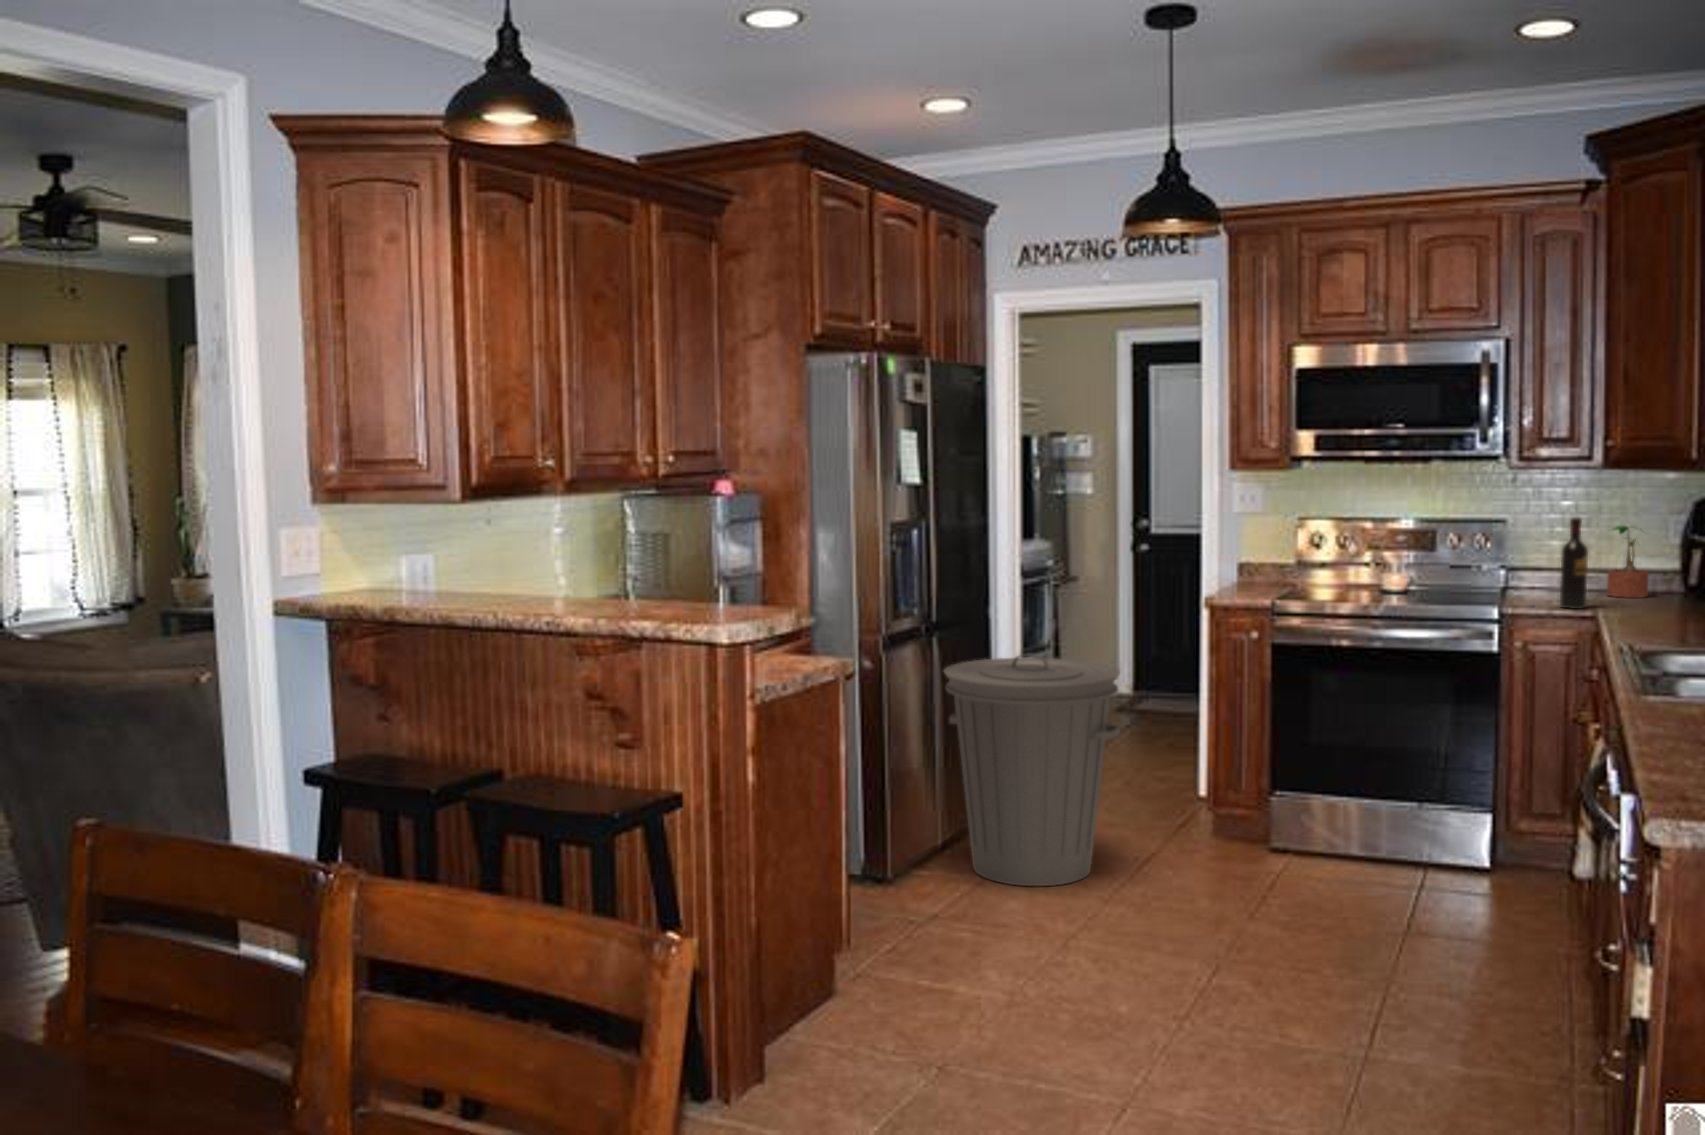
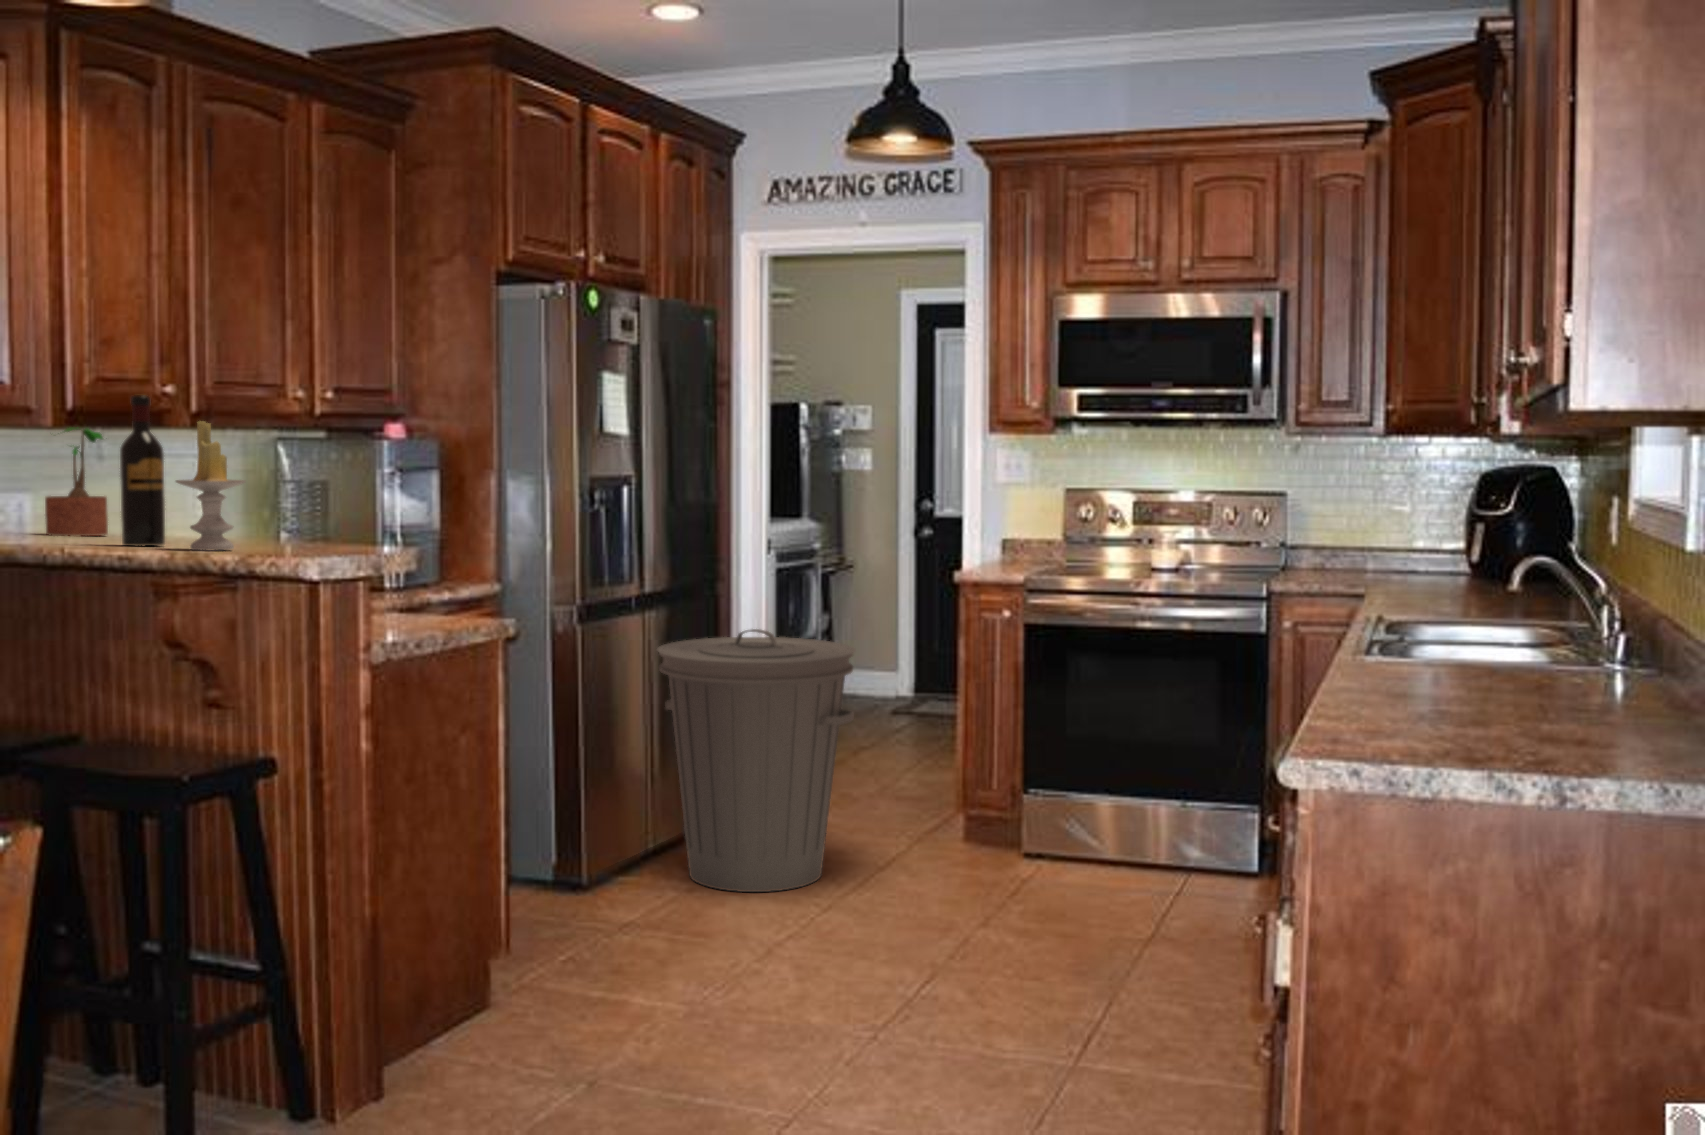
candle: none [593,505,648,615] -> present [176,421,245,550]
wine bottle: present [1560,517,1588,609] -> present [120,394,165,546]
potted plant: present [1607,526,1649,598] -> present [45,427,108,536]

